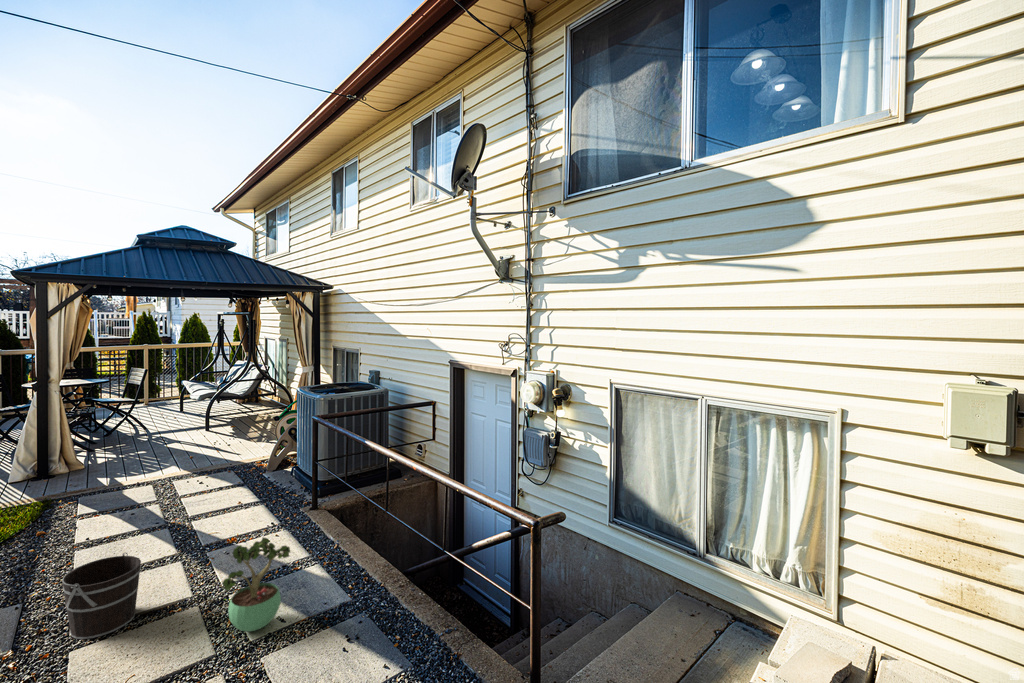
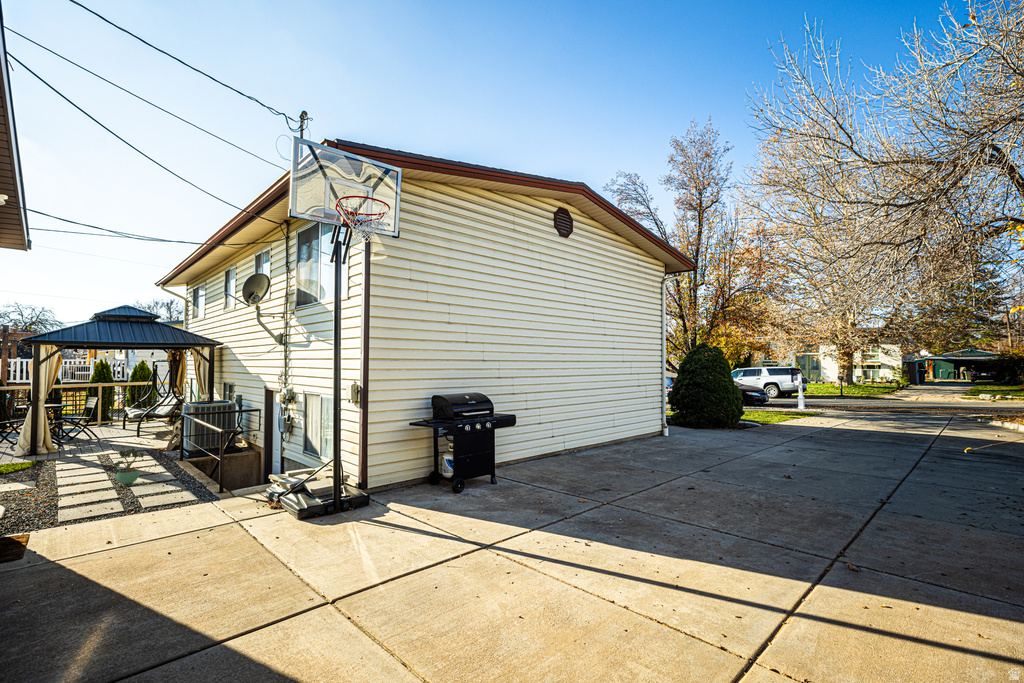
bucket: present [62,553,141,639] -> none [51,460,83,487]

